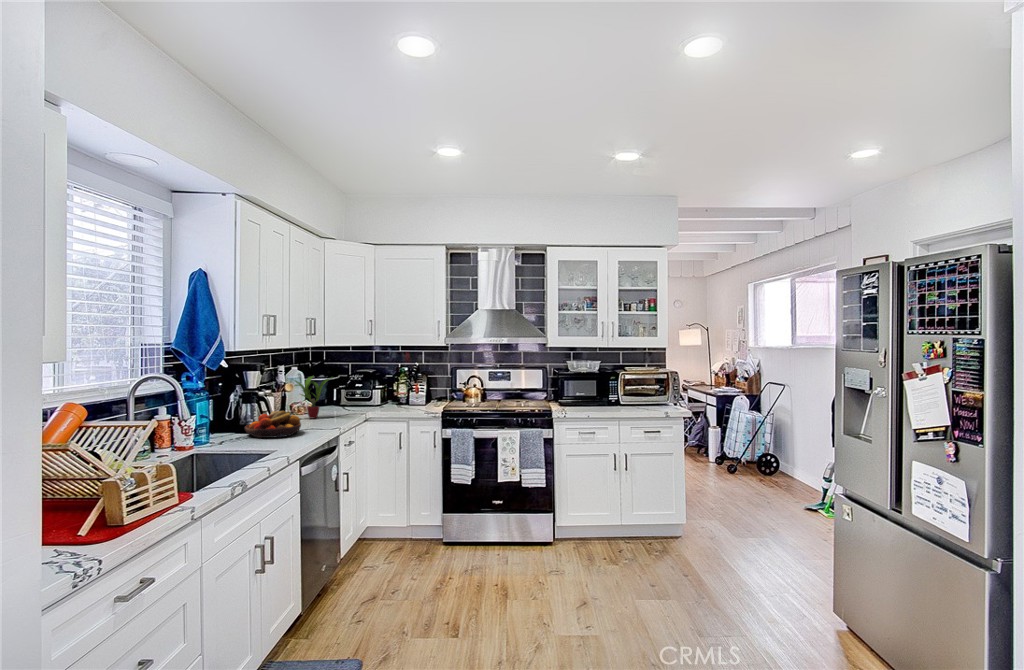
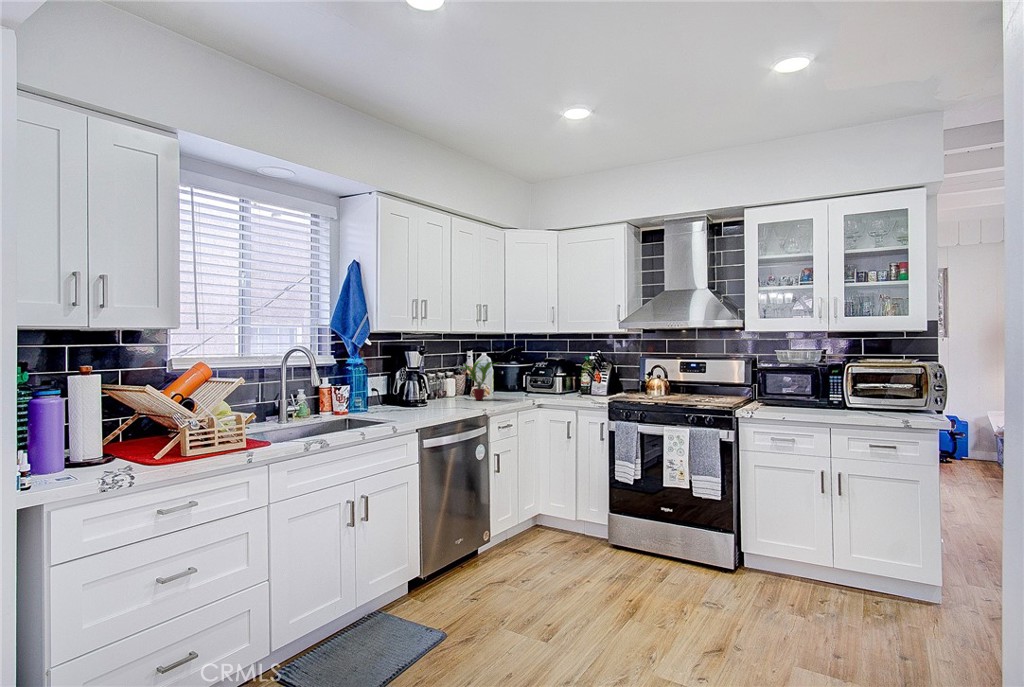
fruit bowl: present [245,411,301,438] -> none [397,389,445,412]

